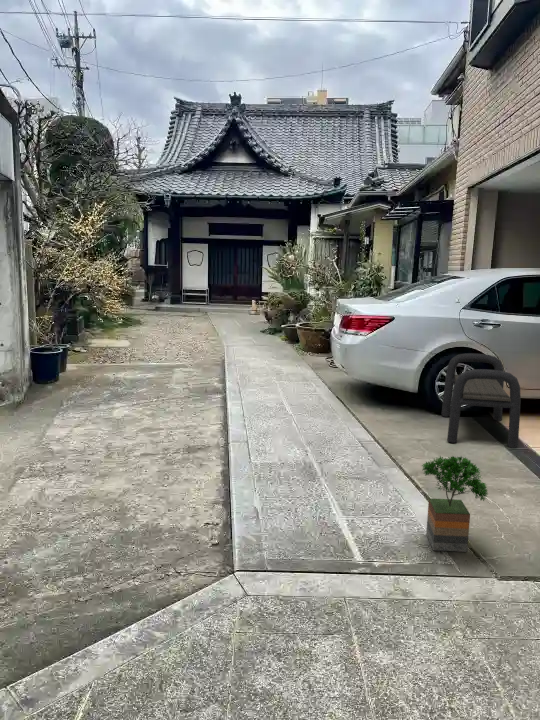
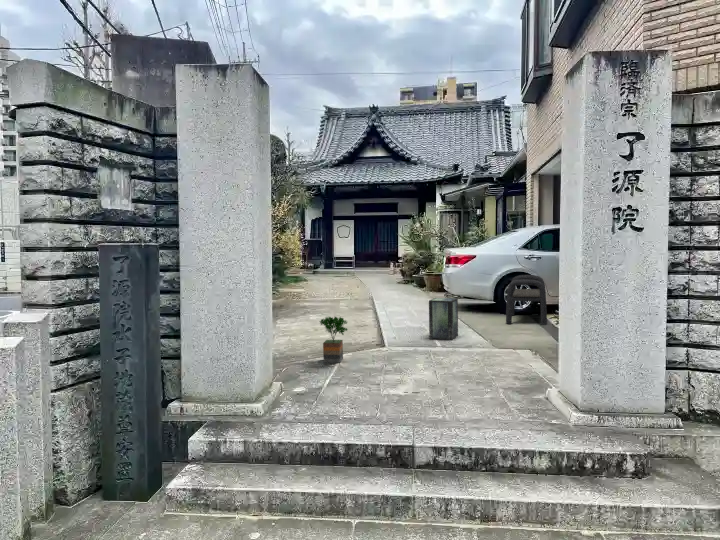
storage box: none [325,409,380,497] -> present [429,298,458,340]
potted tree: present [422,456,488,552] -> present [320,317,348,363]

